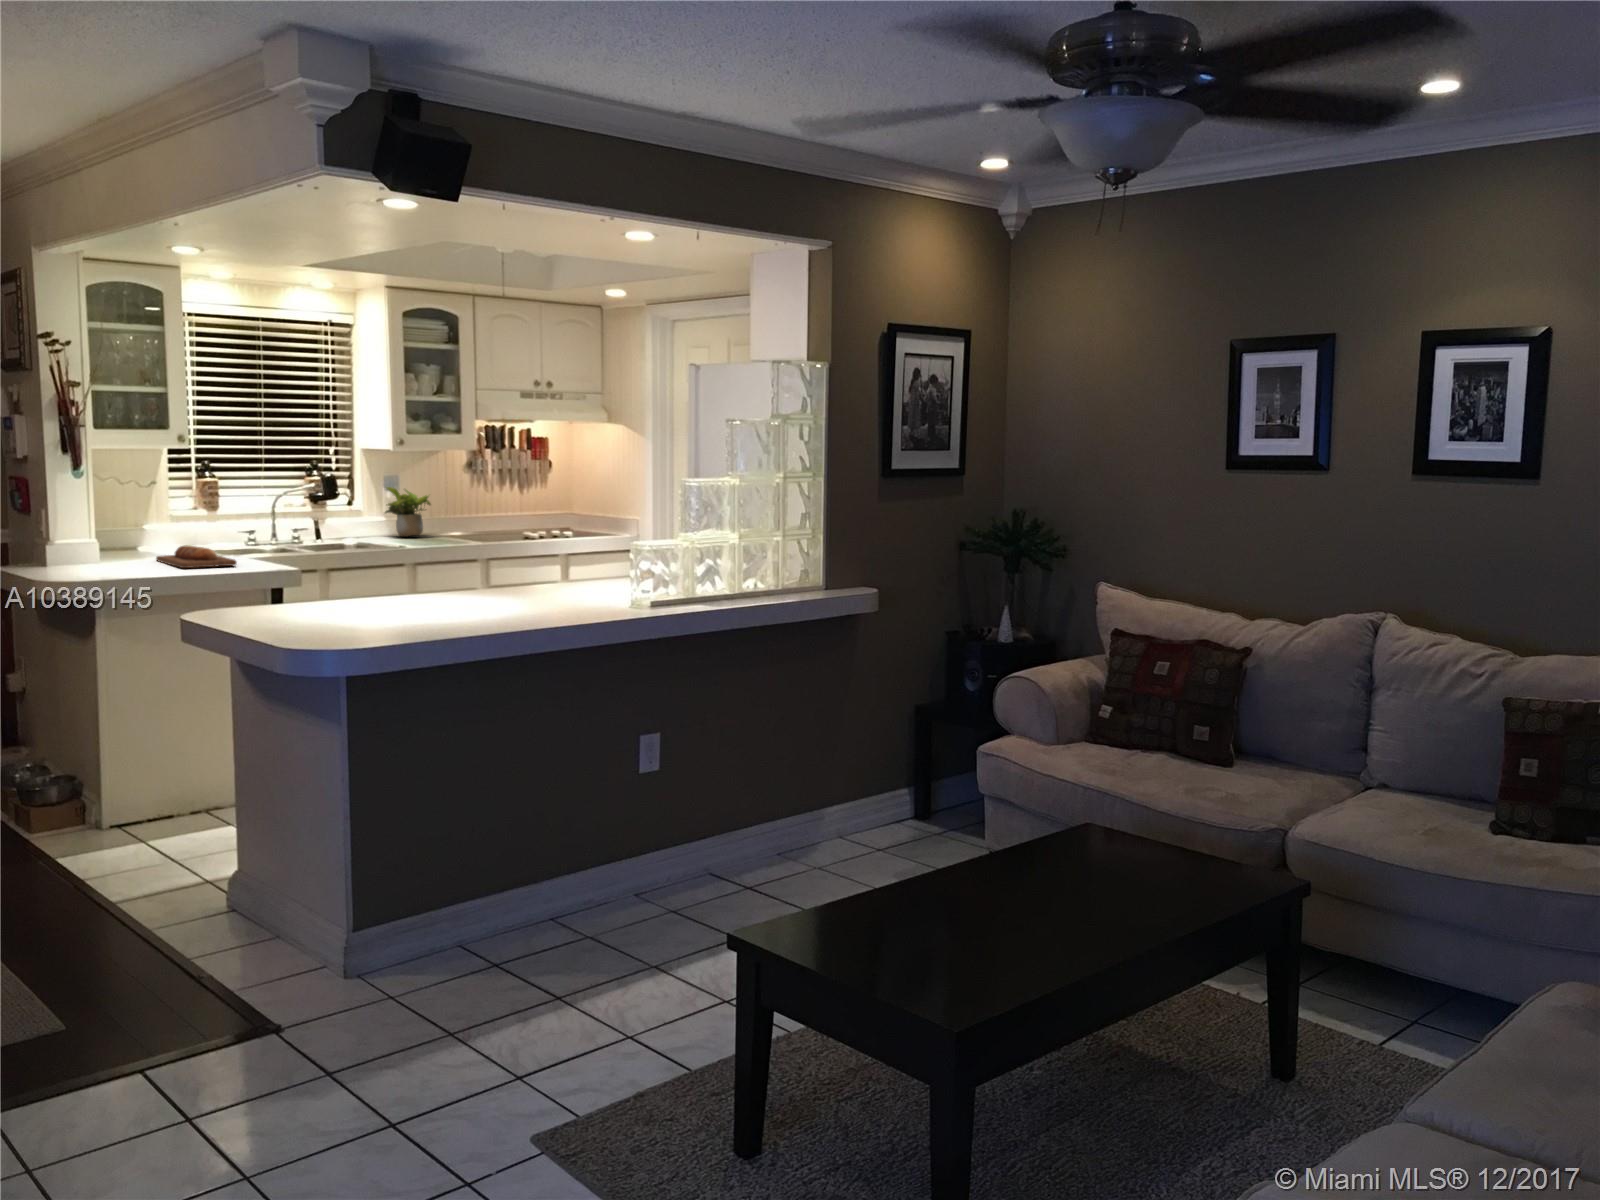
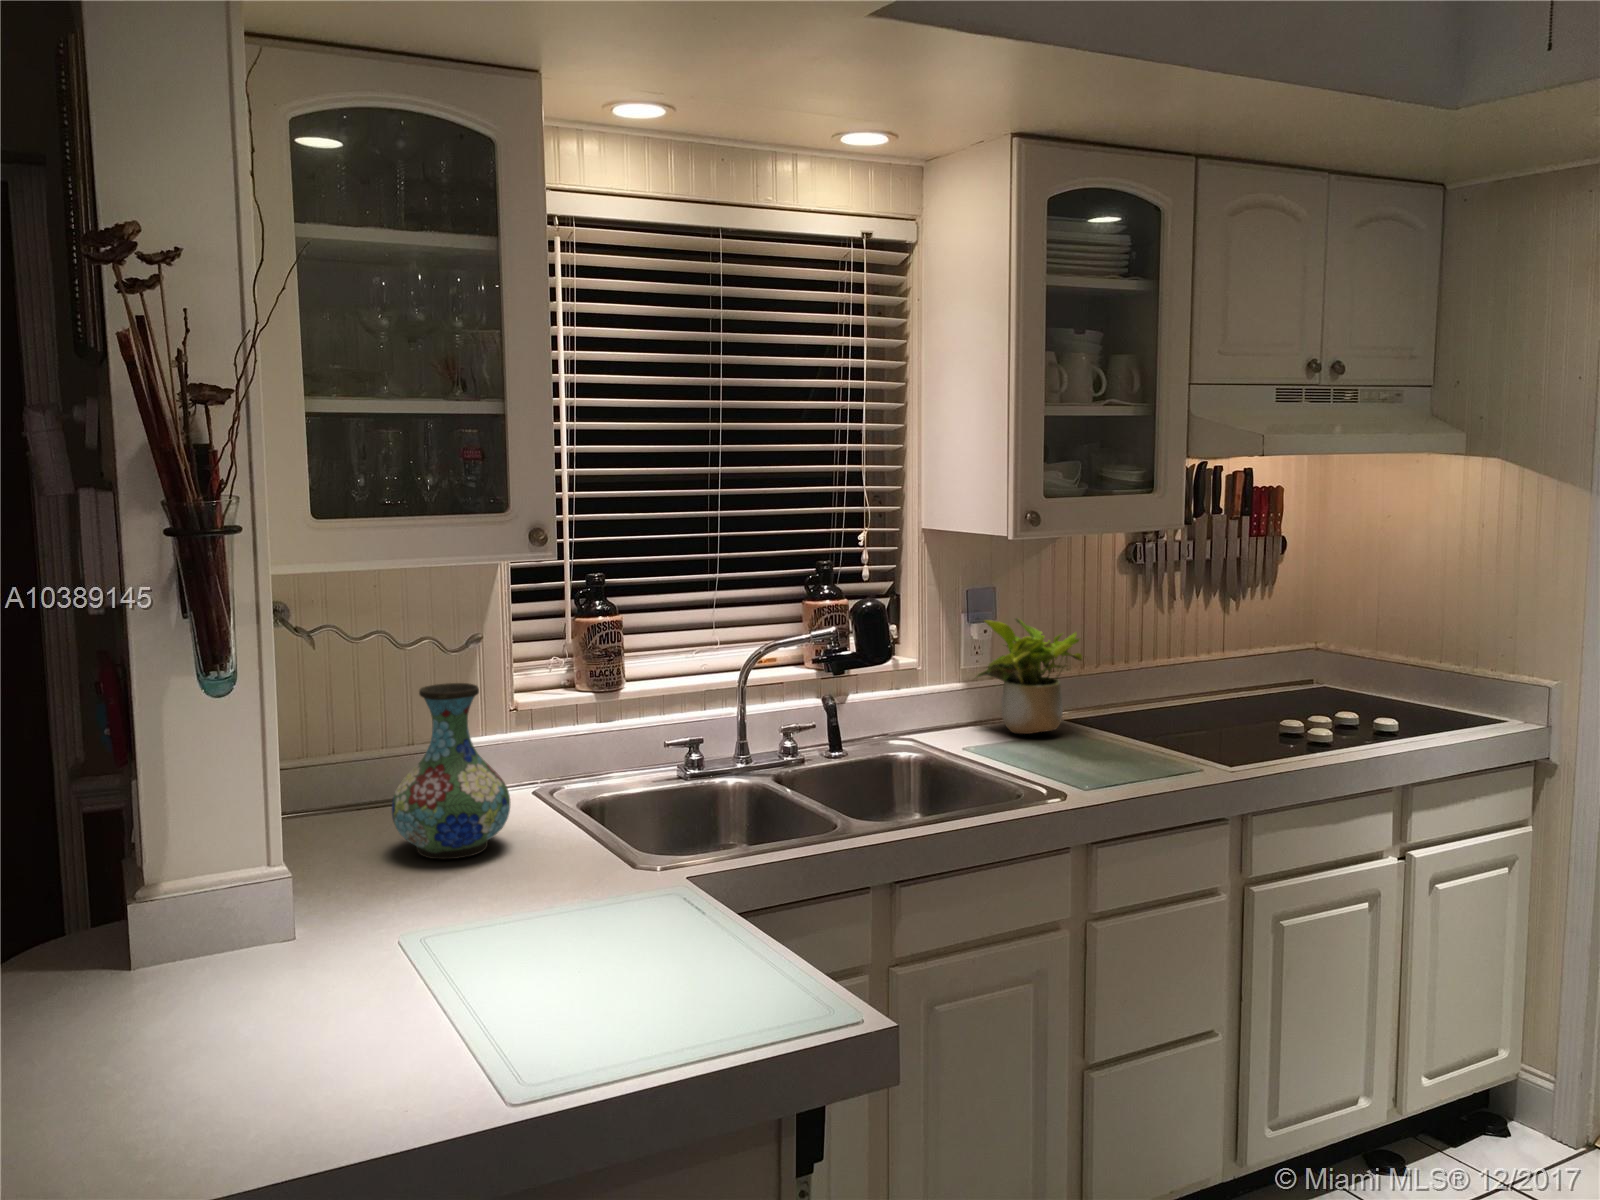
vase: none [130,492,176,554] -> present [392,683,510,859]
bread loaf: present [156,545,237,568] -> none [440,879,667,1019]

